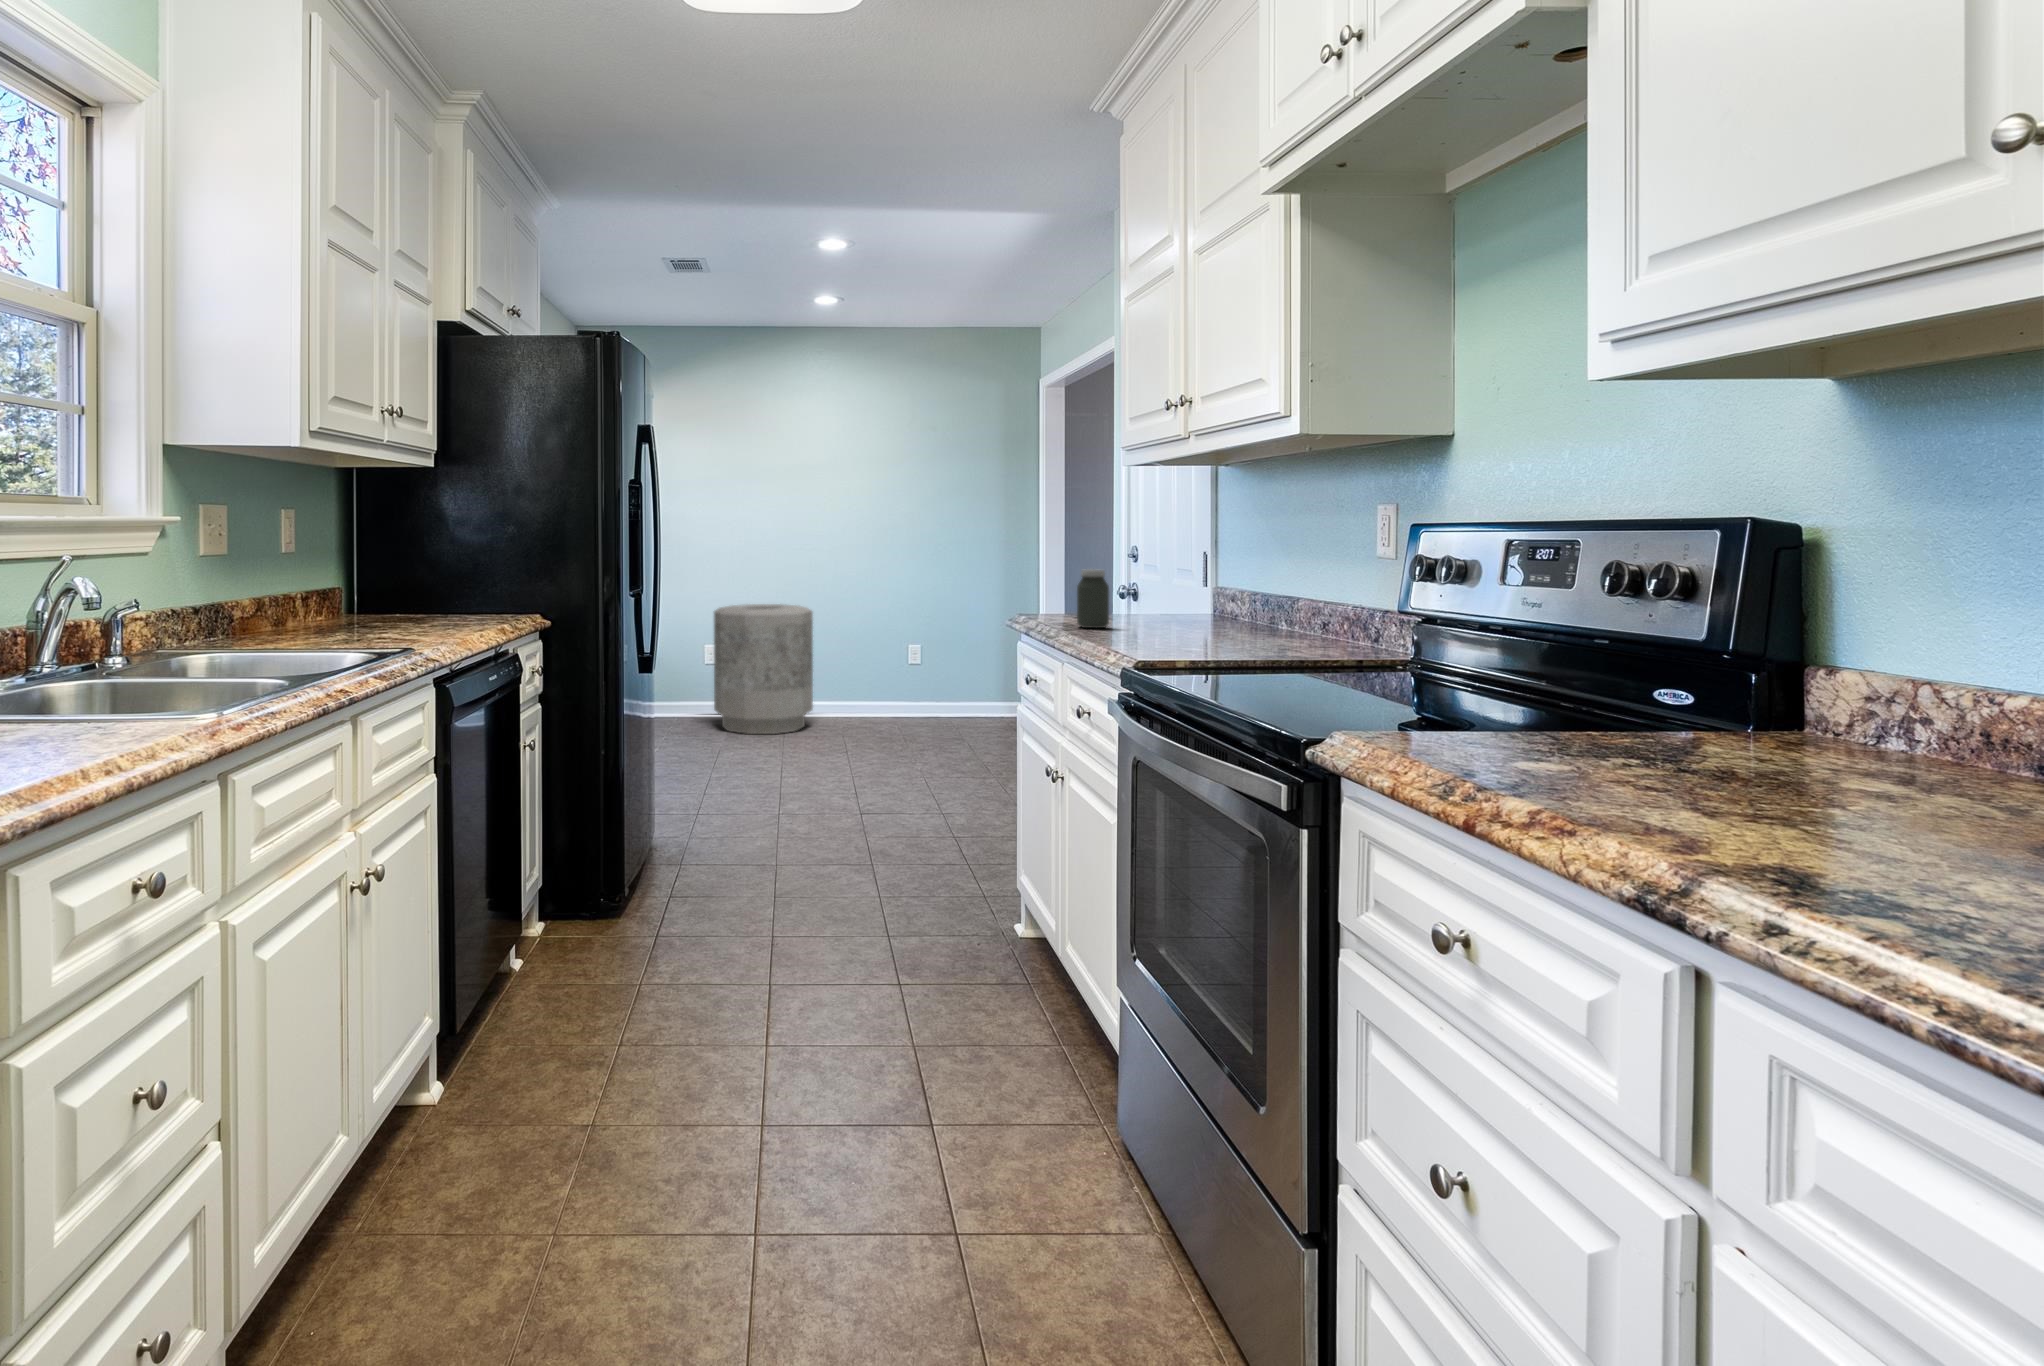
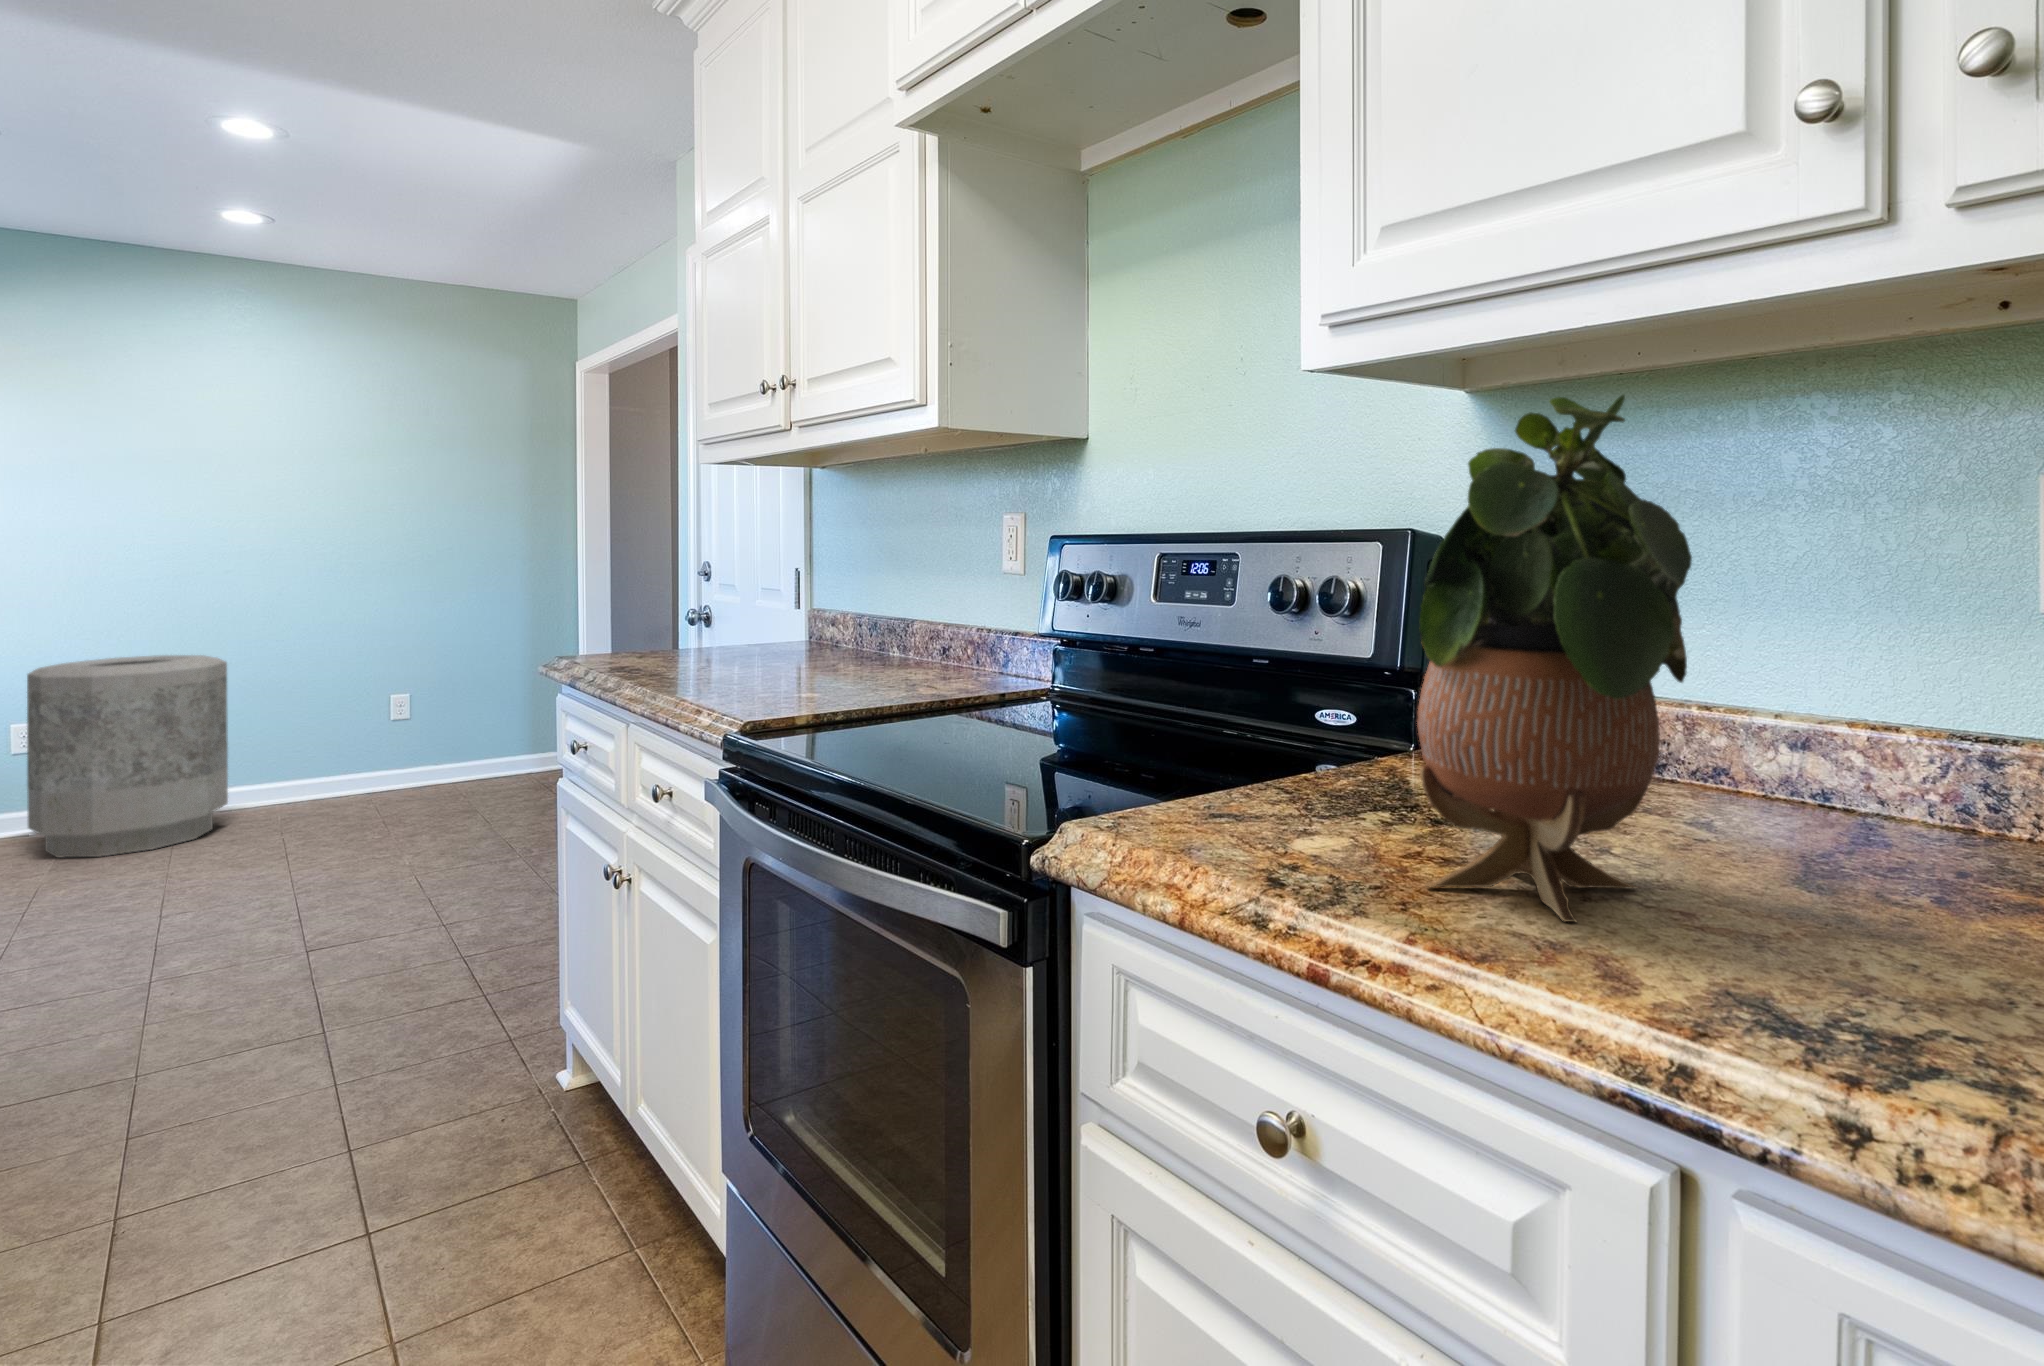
potted plant: none [1594,410,1865,824] -> present [1417,395,1692,922]
jar: present [1077,569,1109,628] -> none [645,595,689,672]

